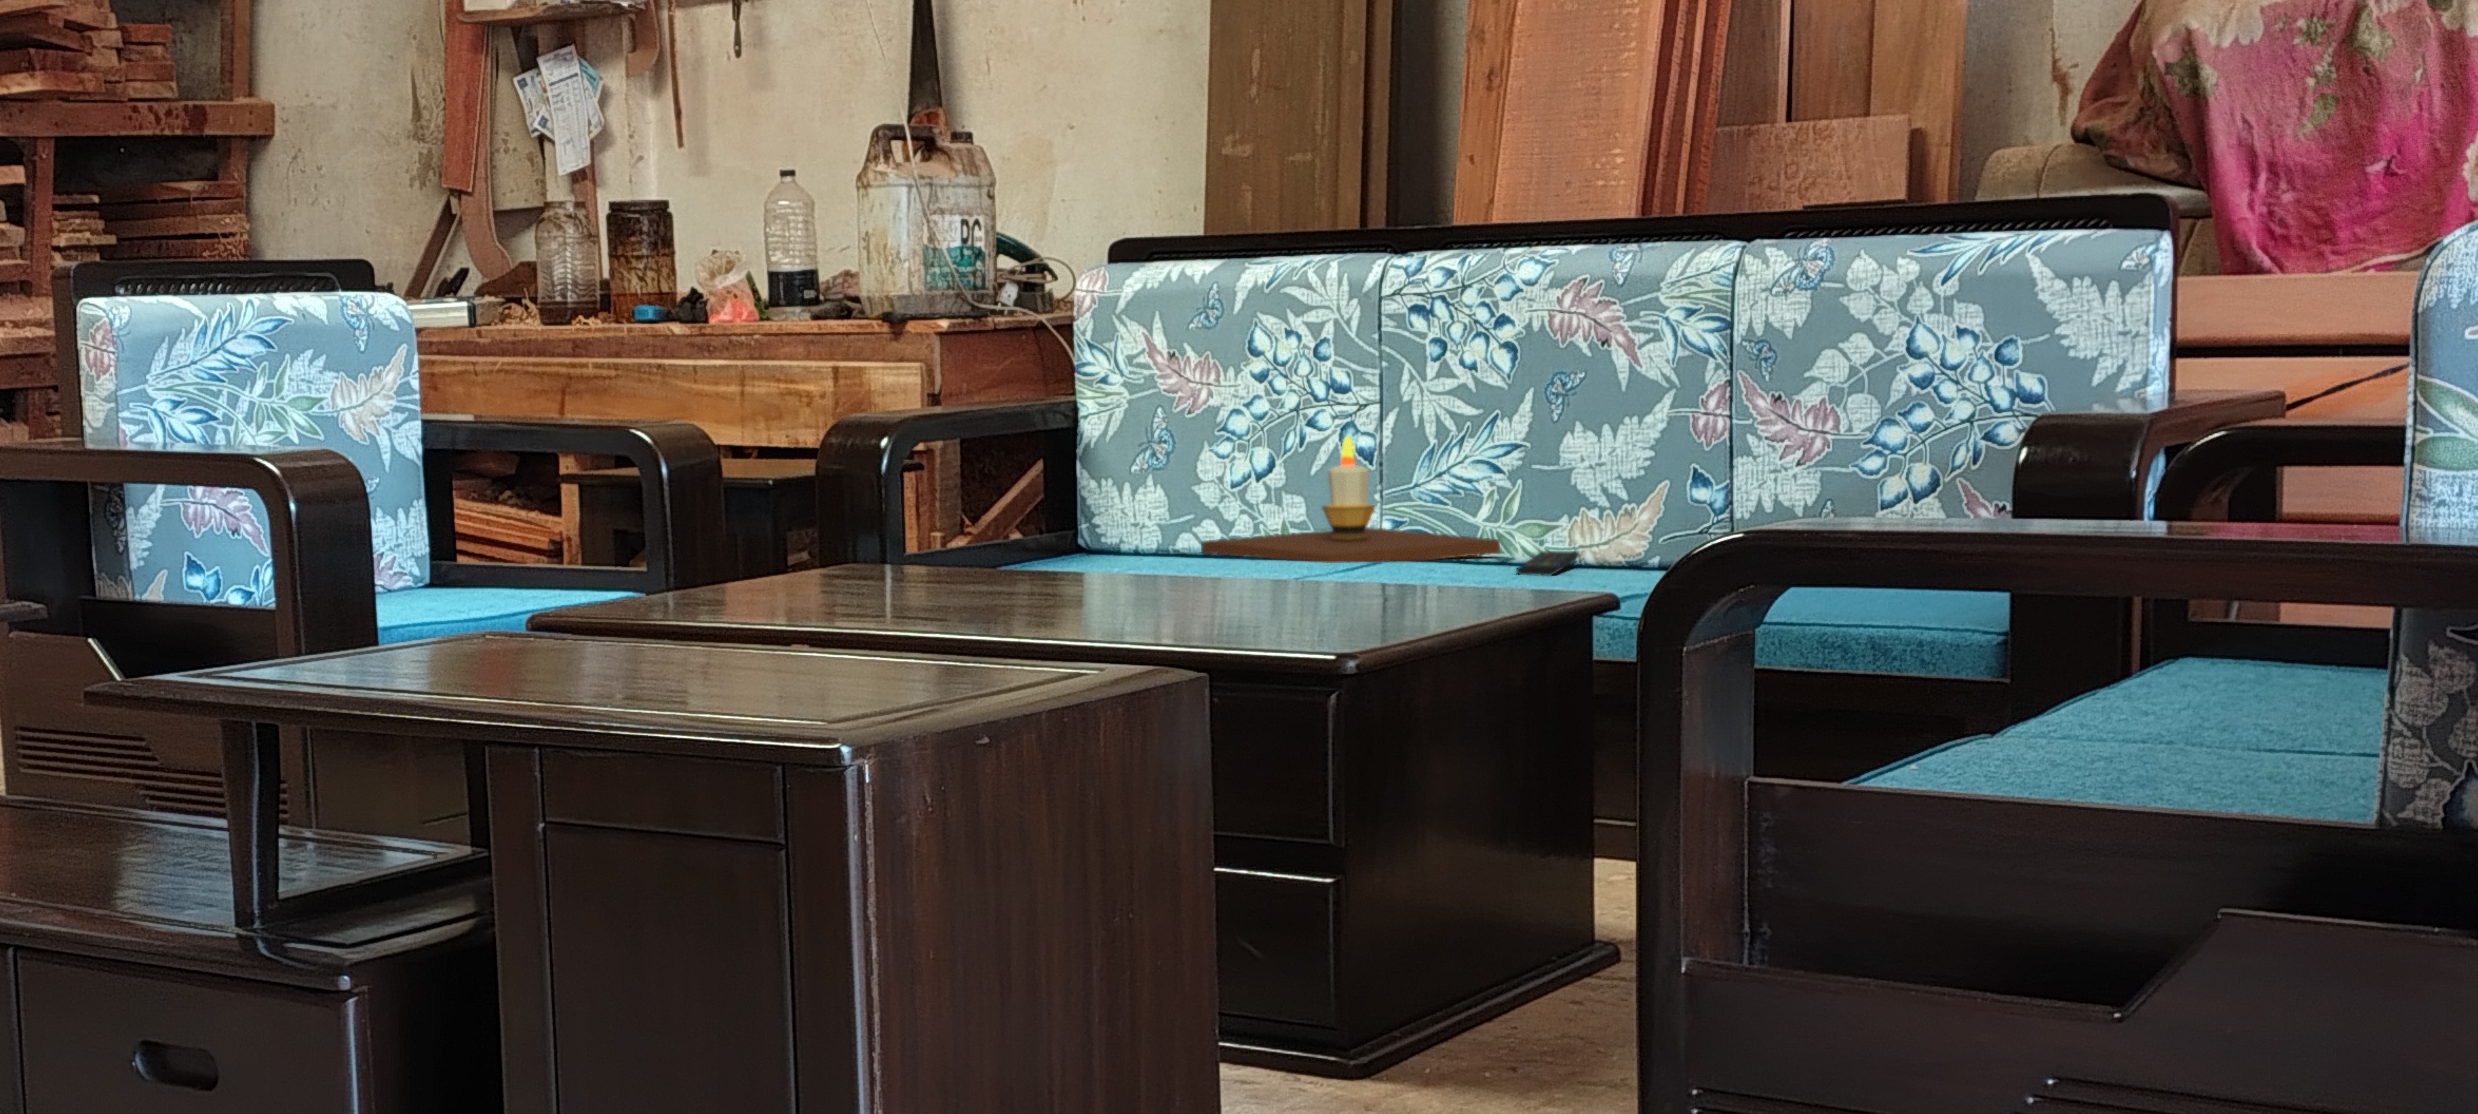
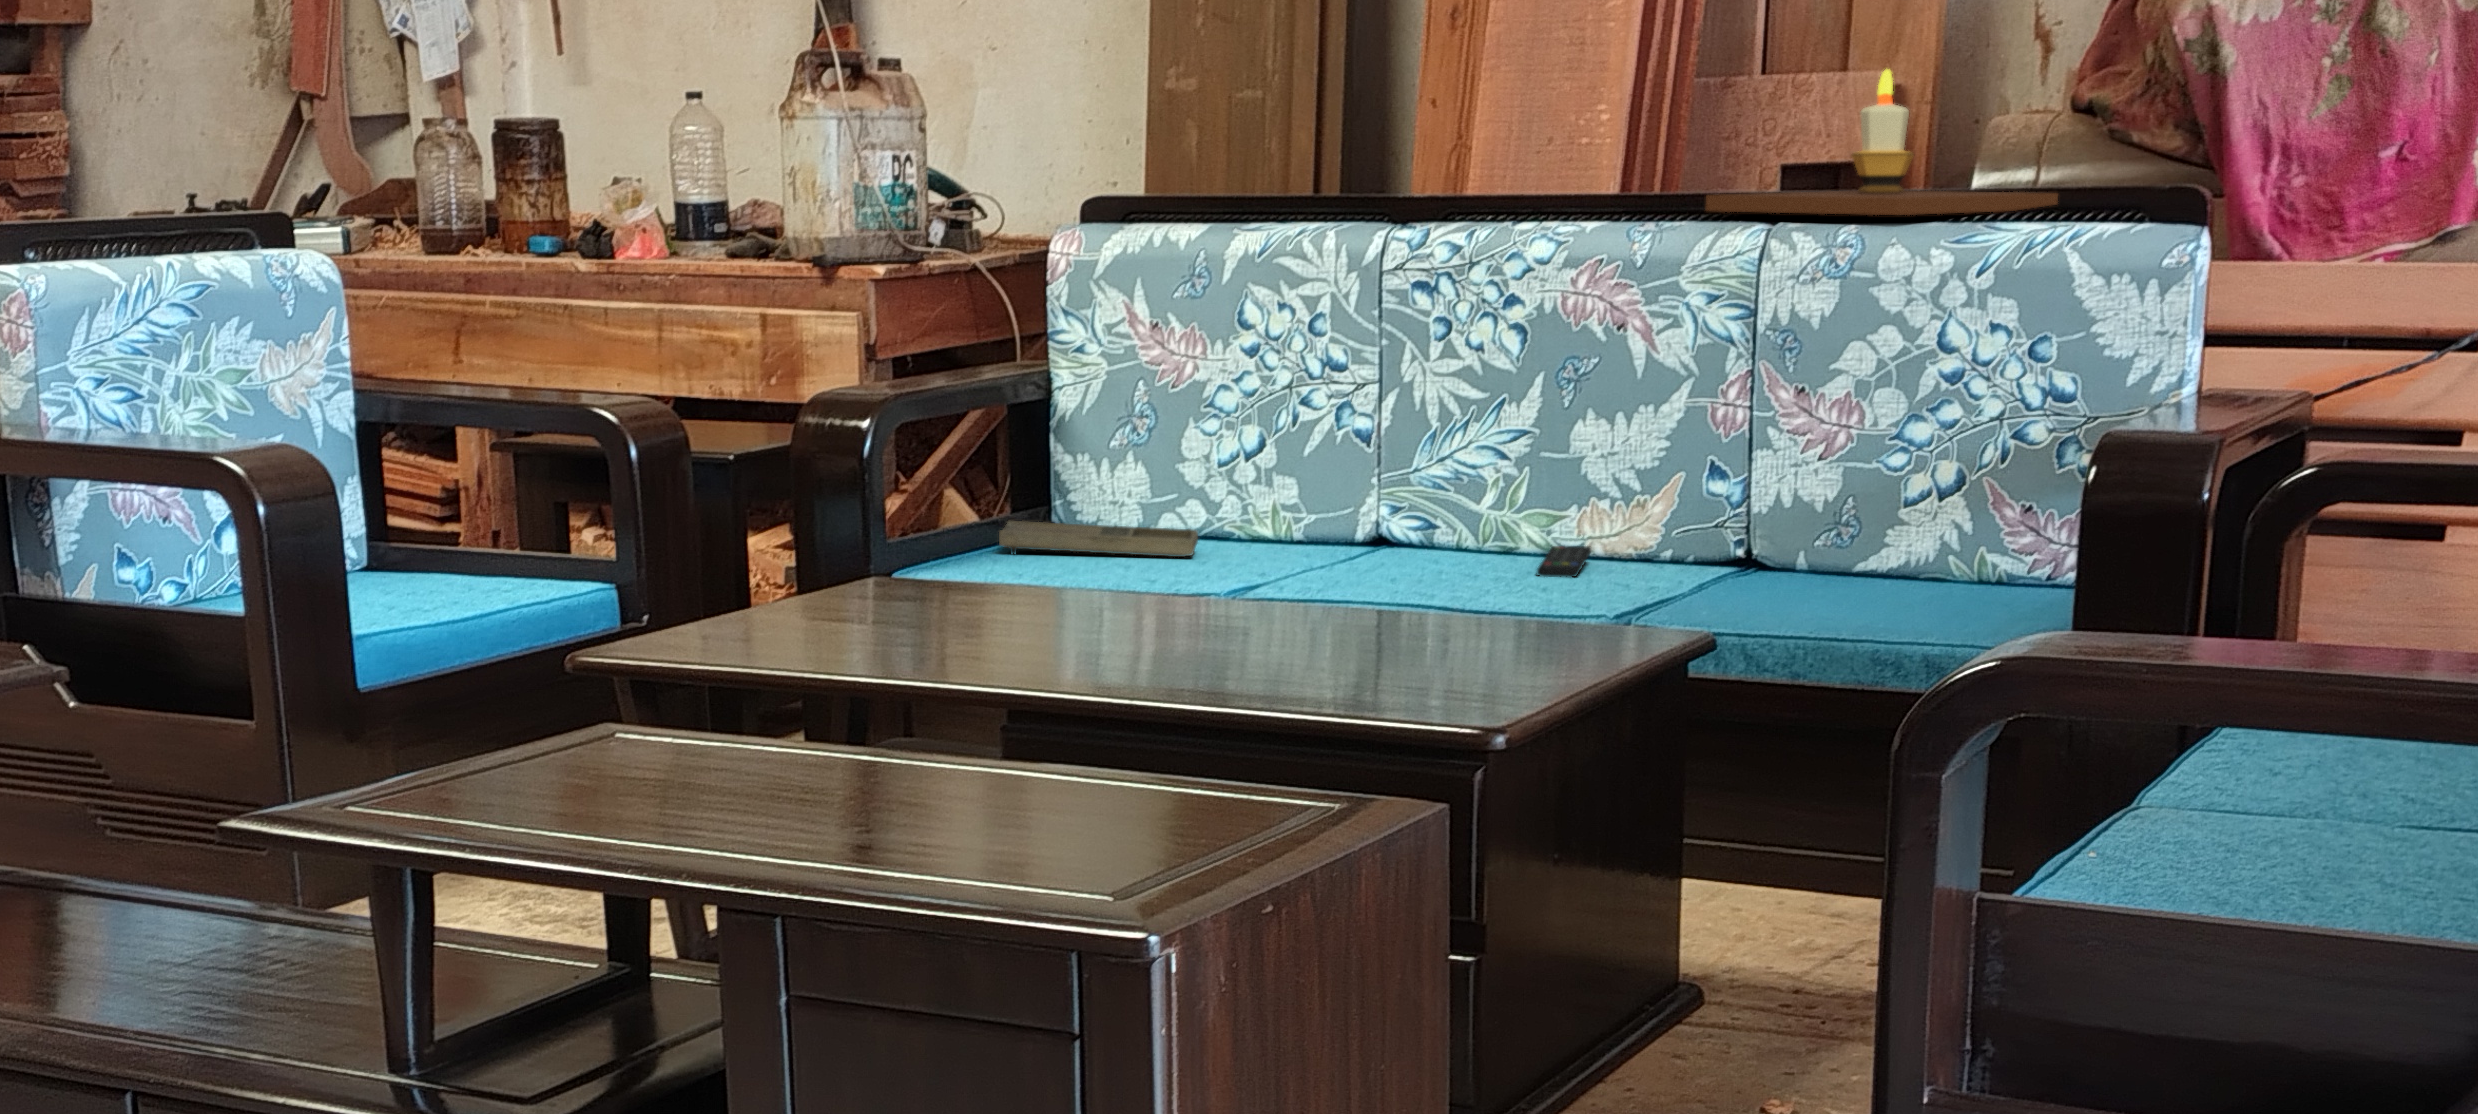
candle: present [1201,436,1500,563] -> present [1705,69,2058,215]
tray: none [1007,533,1201,564] -> present [999,521,1198,557]

